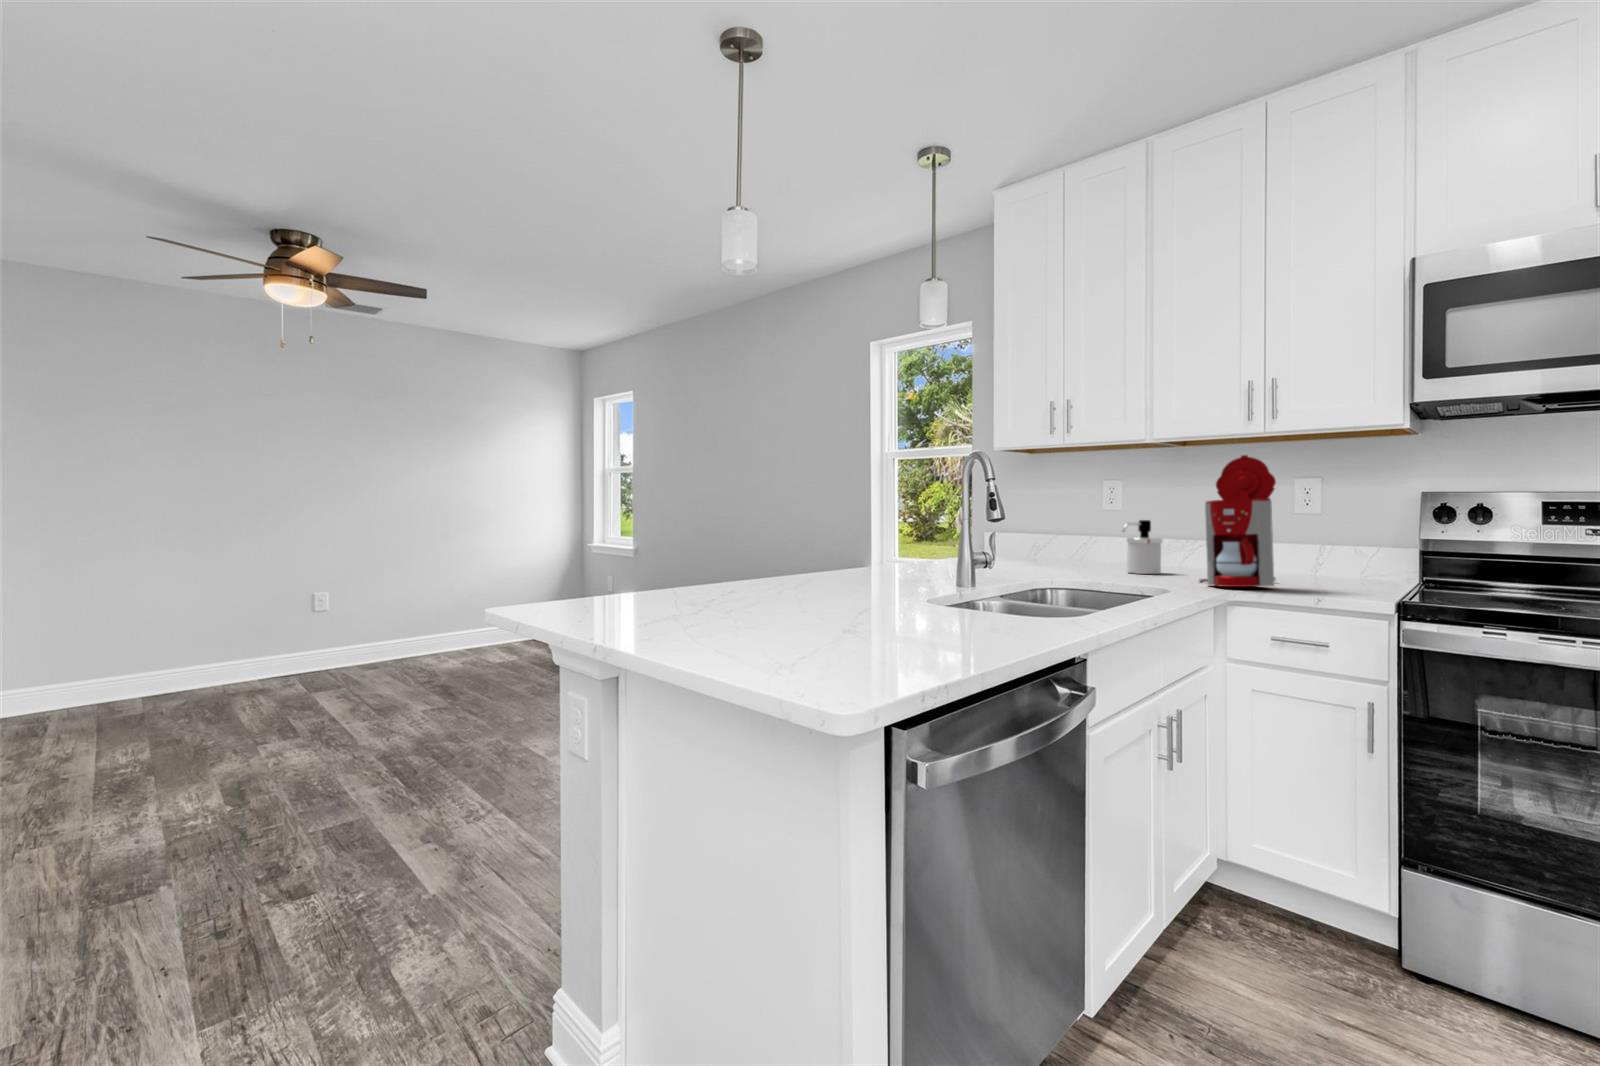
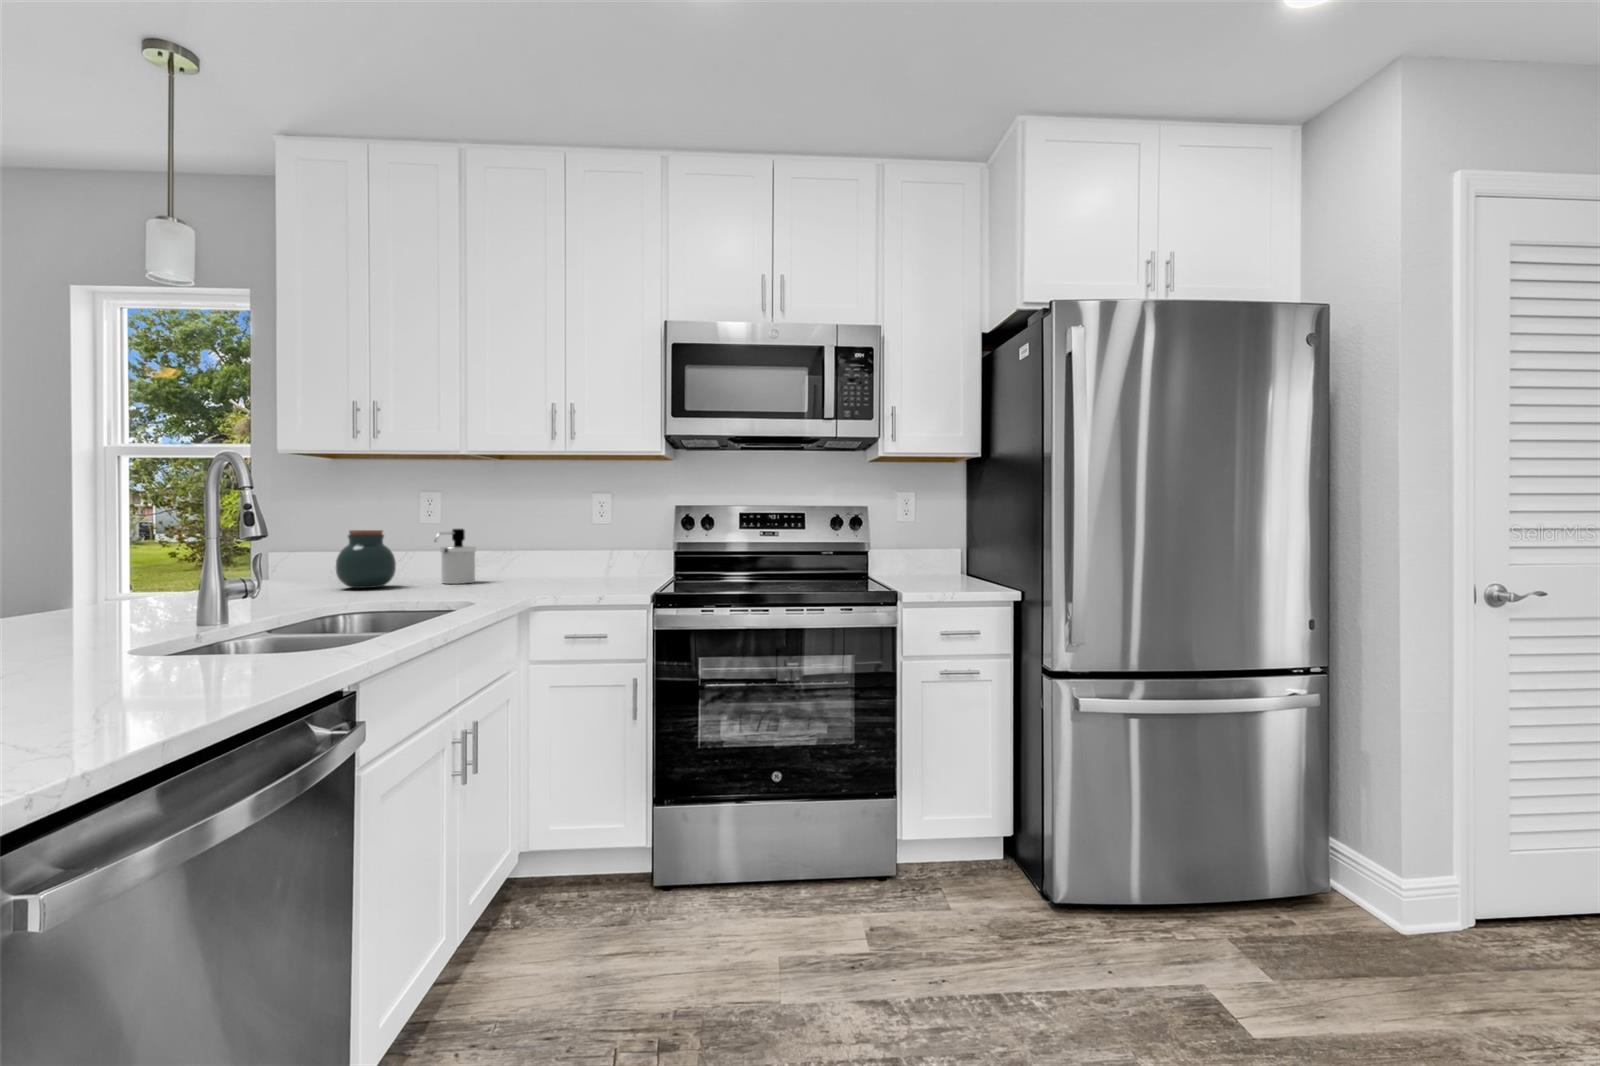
coffee maker: present [1200,455,1276,587] -> none [505,471,571,595]
jar: none [1035,520,1086,573] -> present [336,530,396,588]

